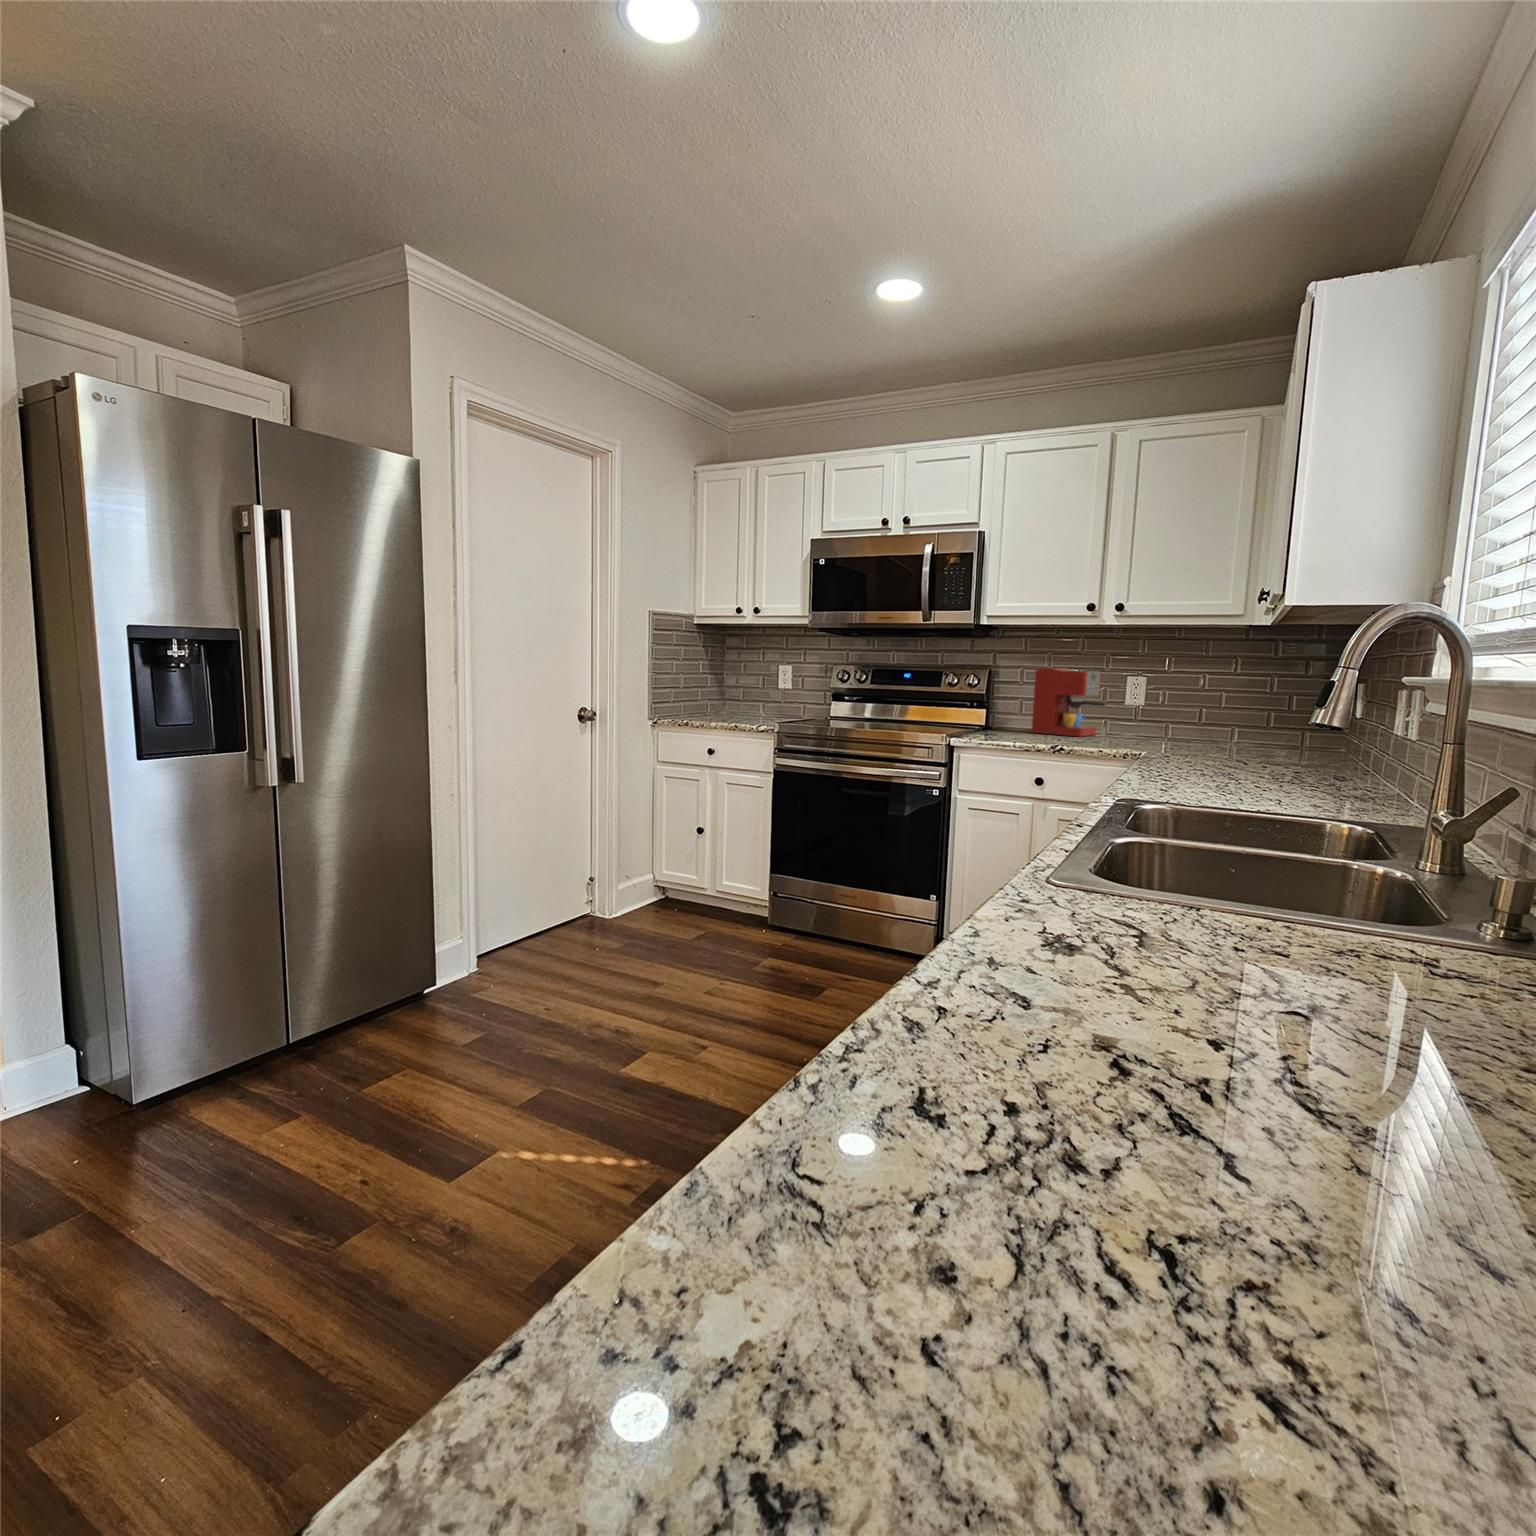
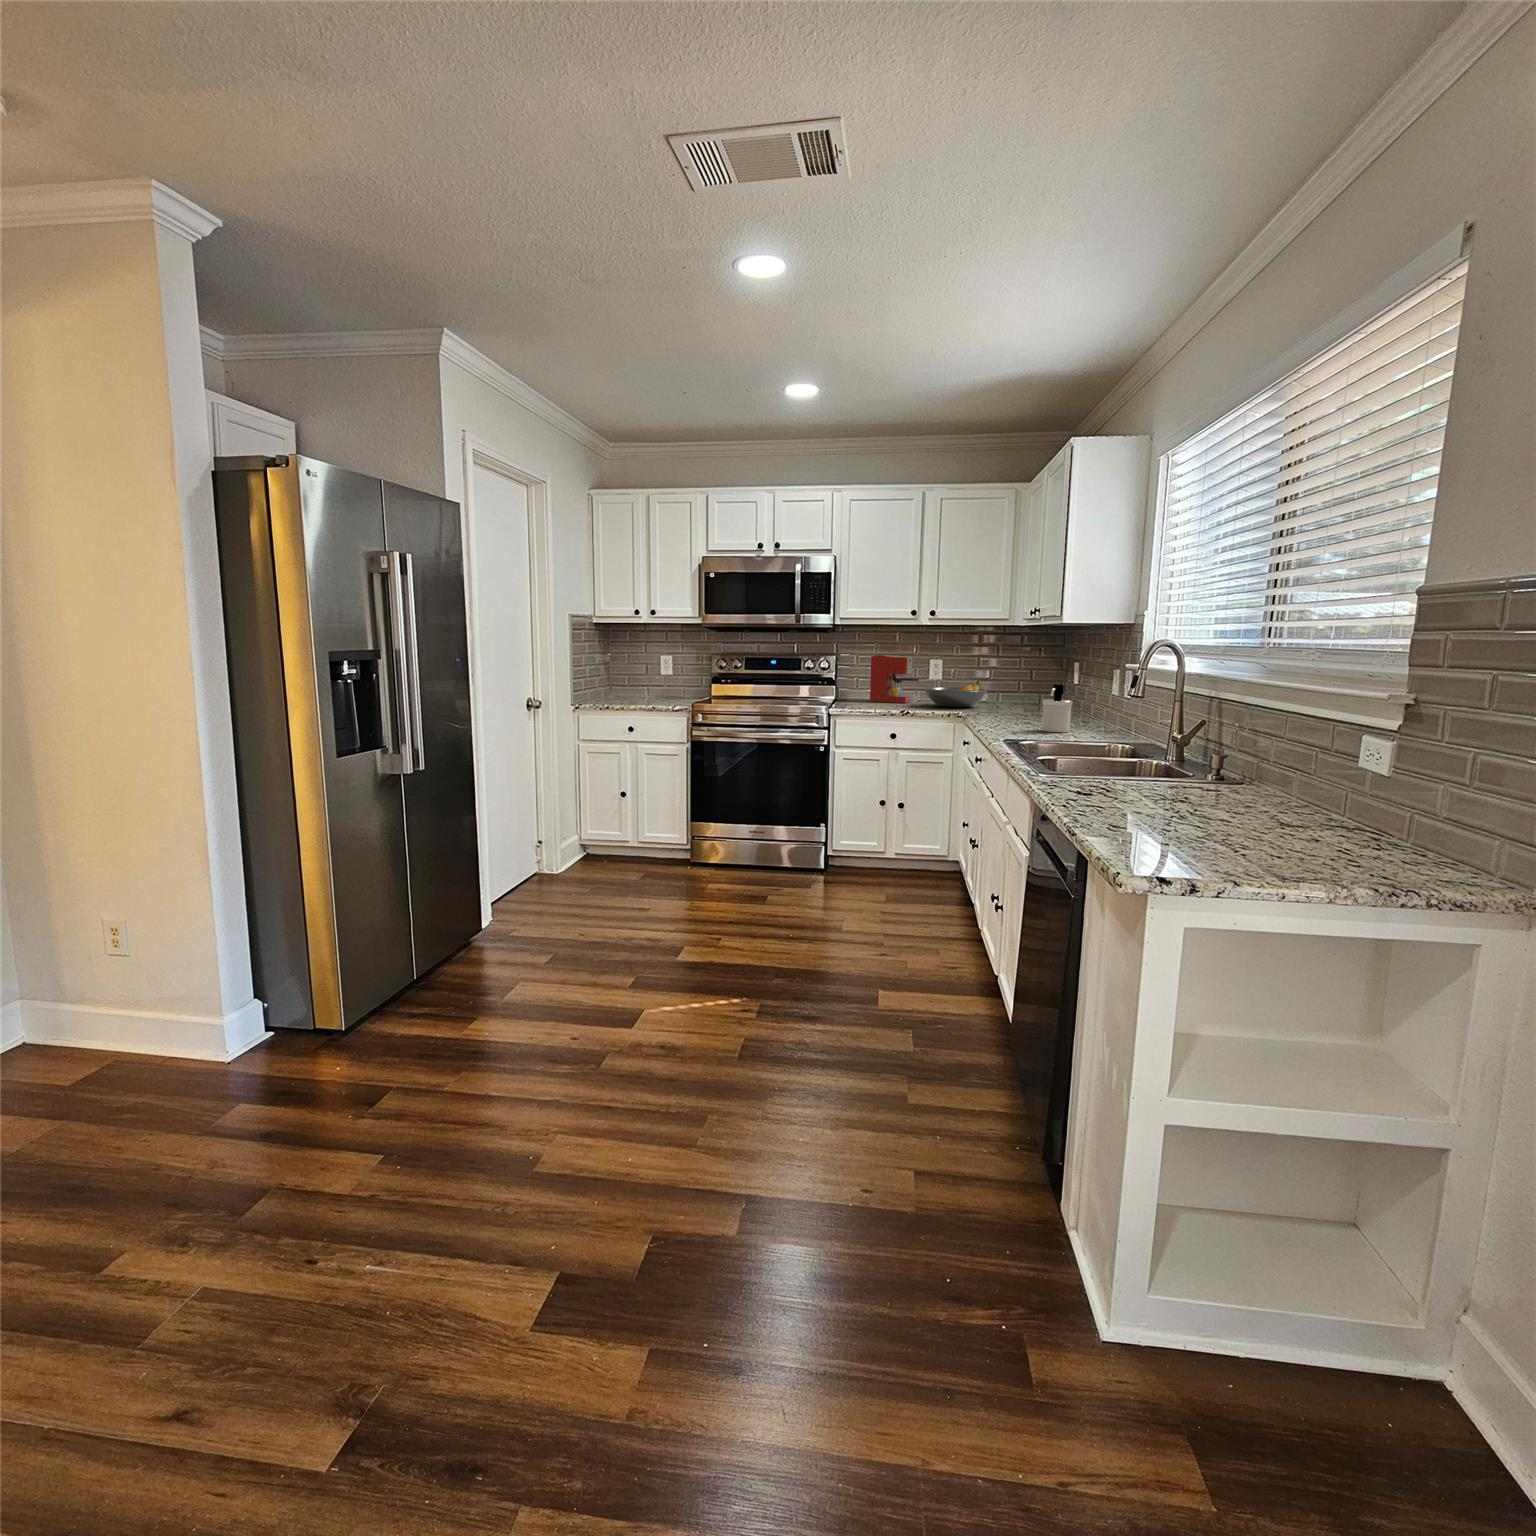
fruit bowl: none [1101,713,1202,746] -> present [925,685,987,707]
soap dispenser: none [1224,714,1283,796] -> present [1042,684,1073,732]

